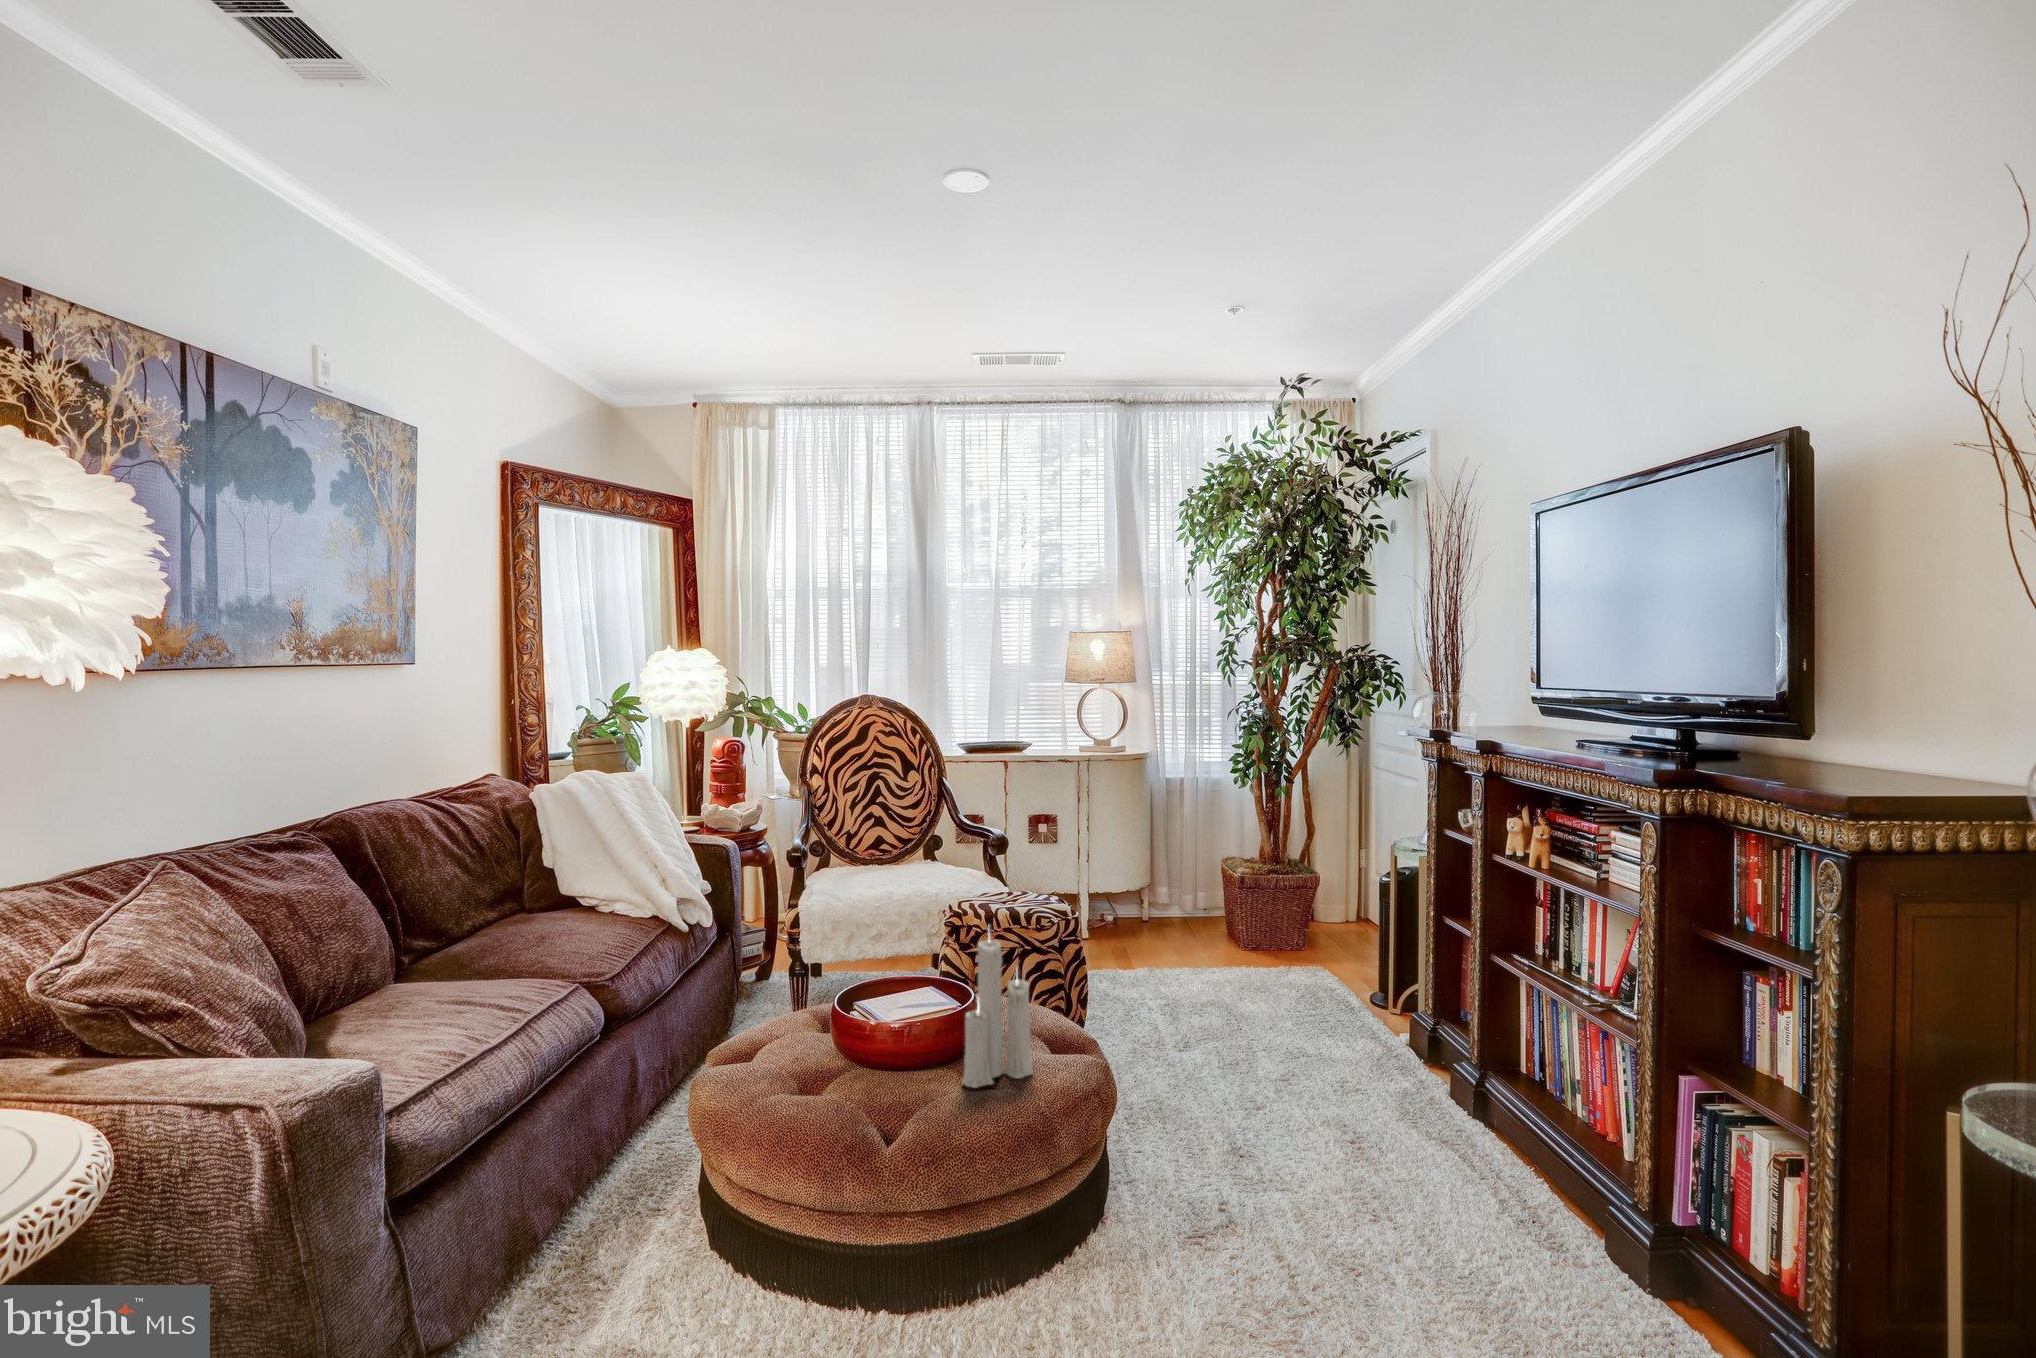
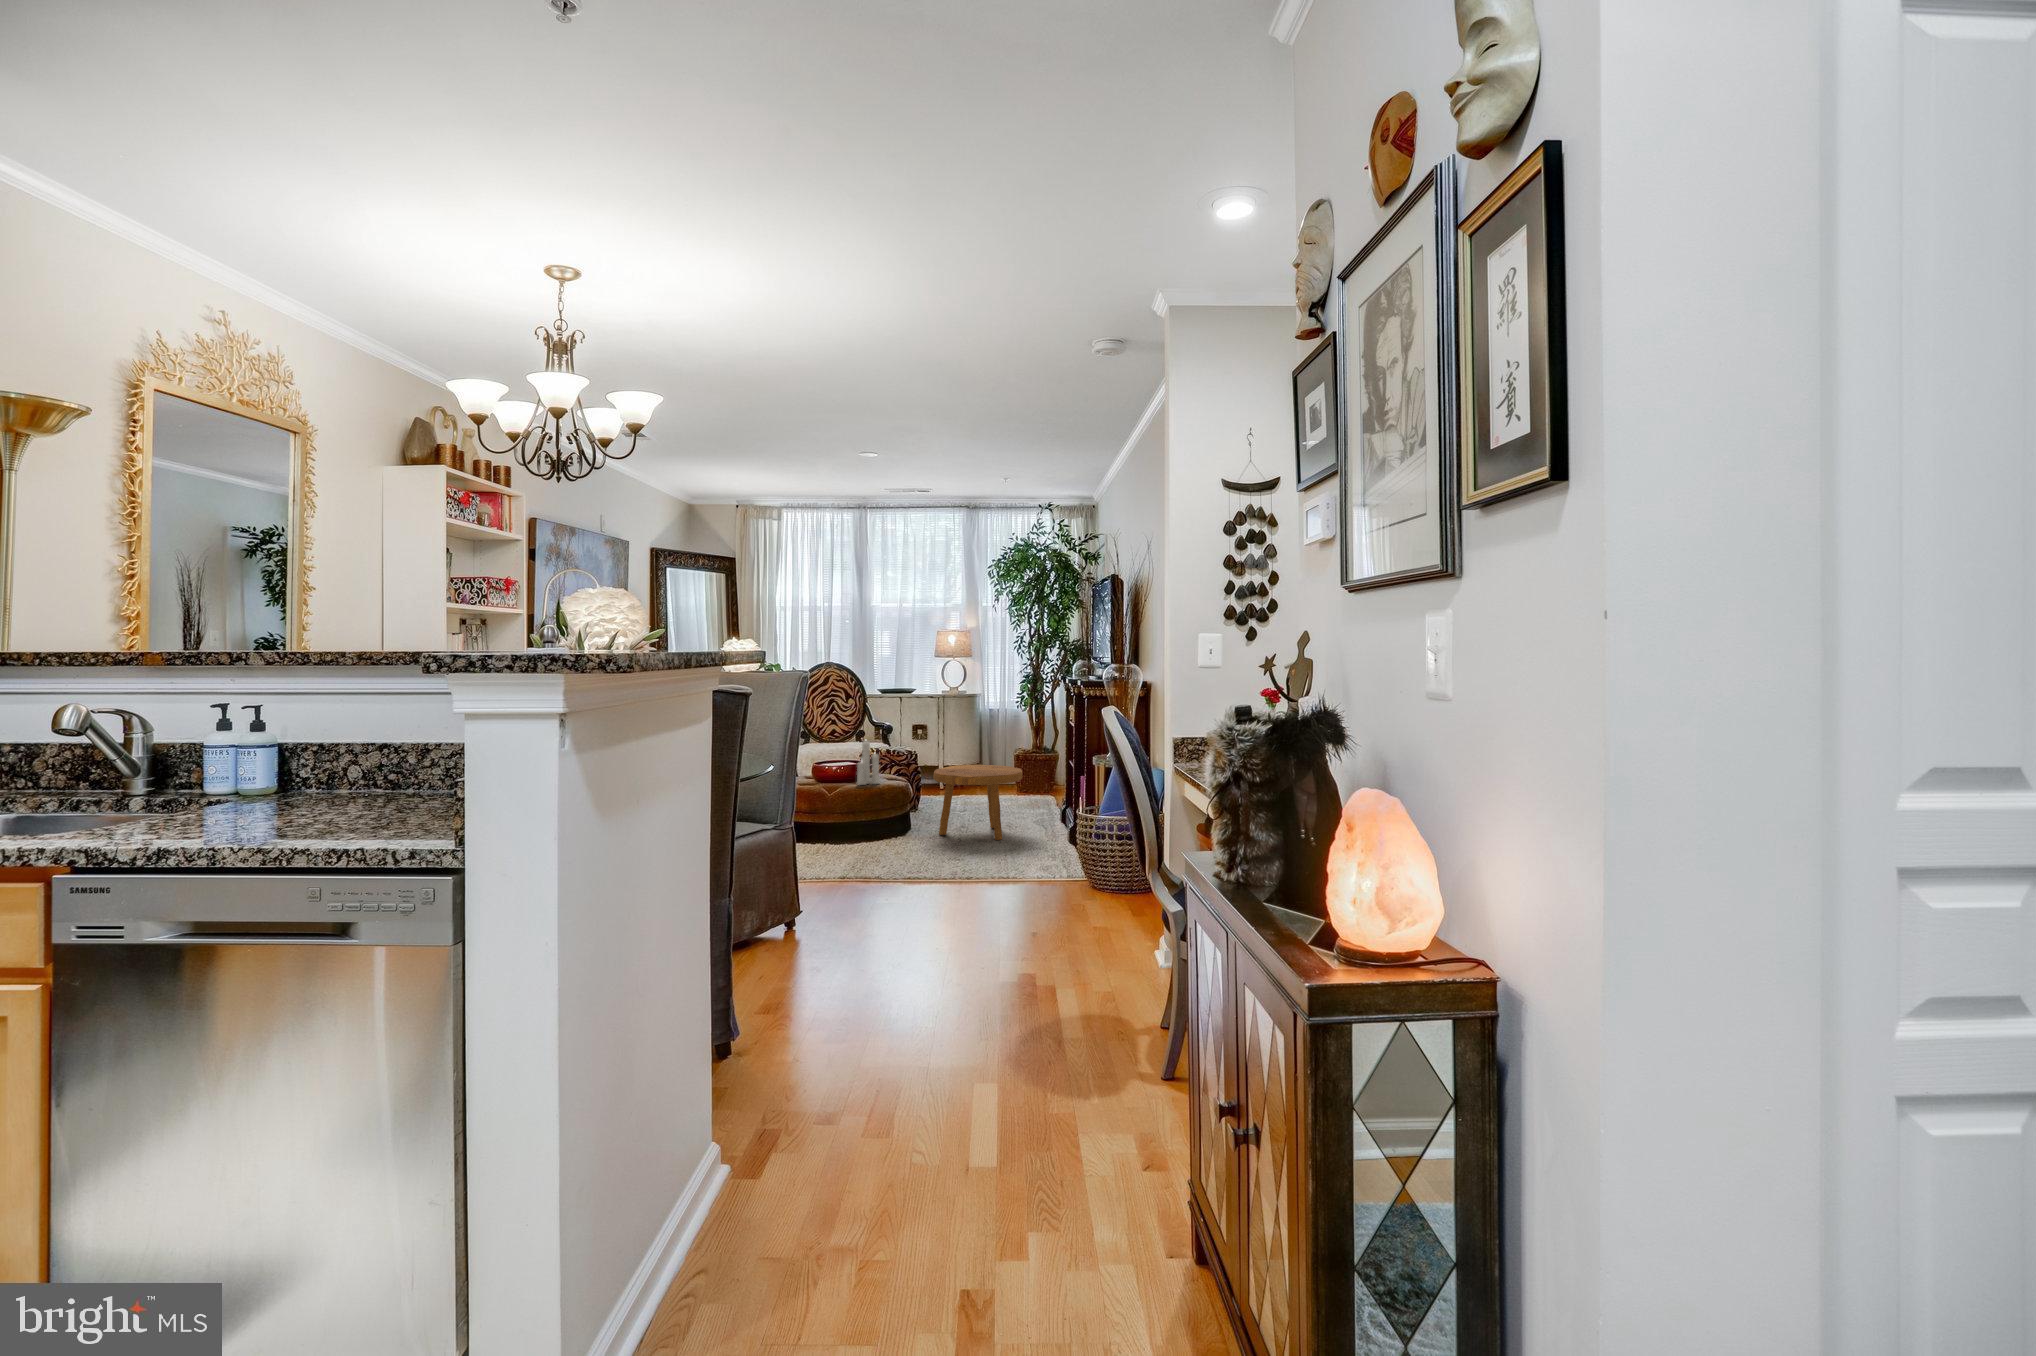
footstool: none [1163,959,1425,1224] -> present [933,764,1022,840]

